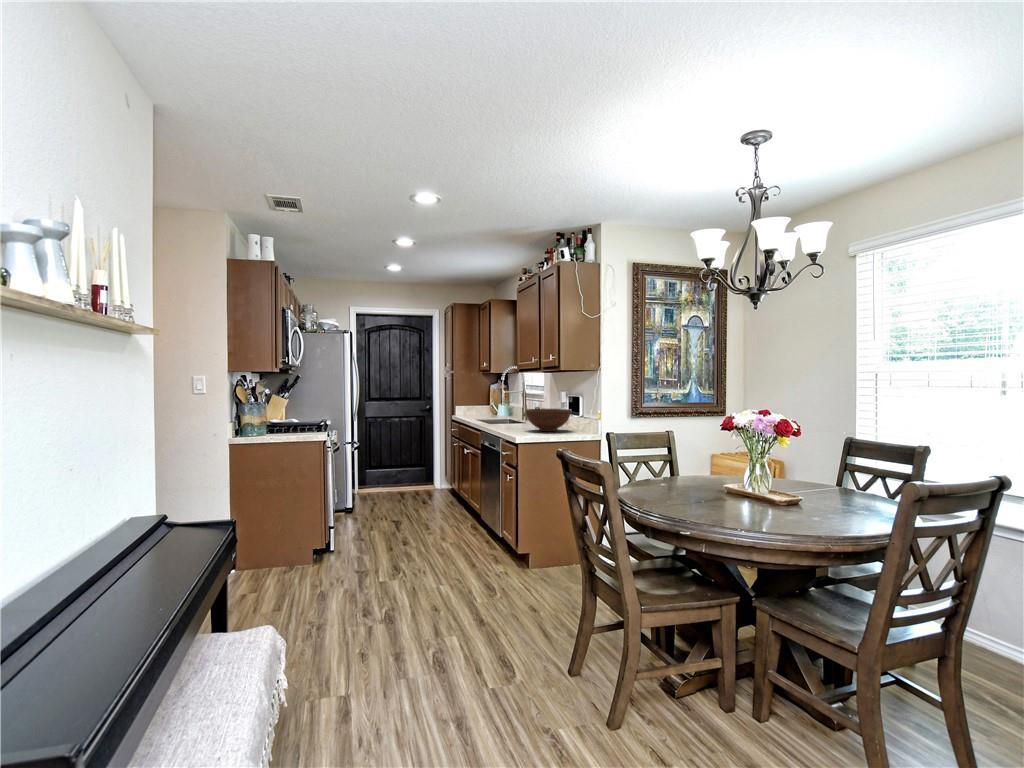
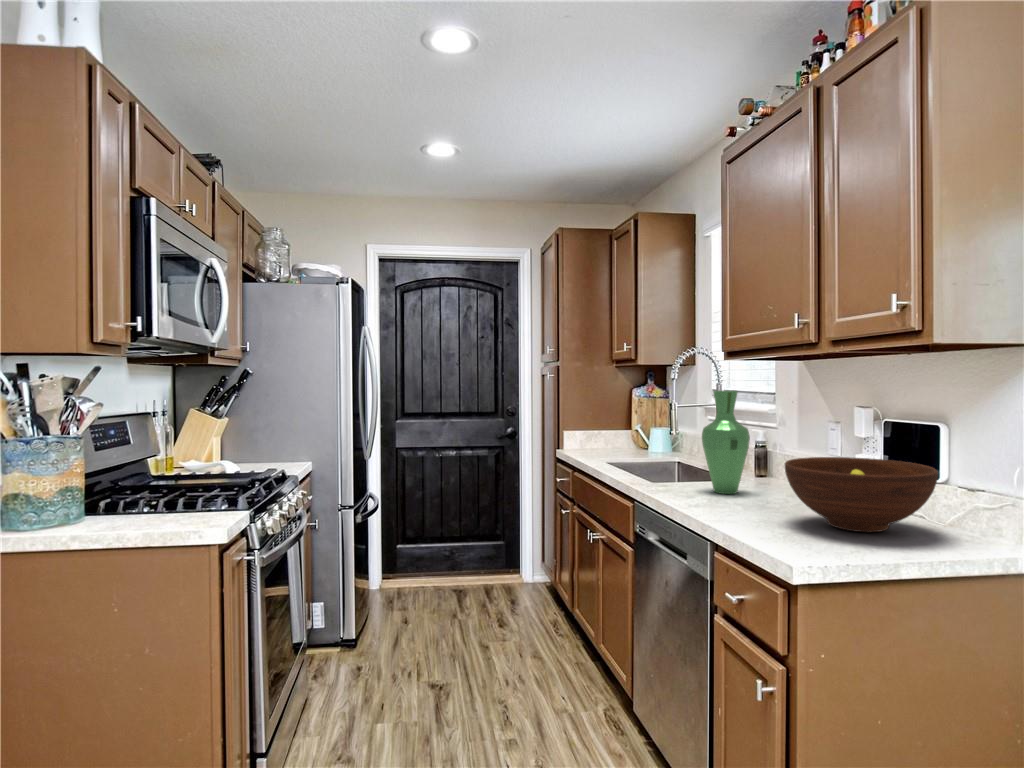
vase: none [507,385,525,426] -> present [702,390,750,494]

